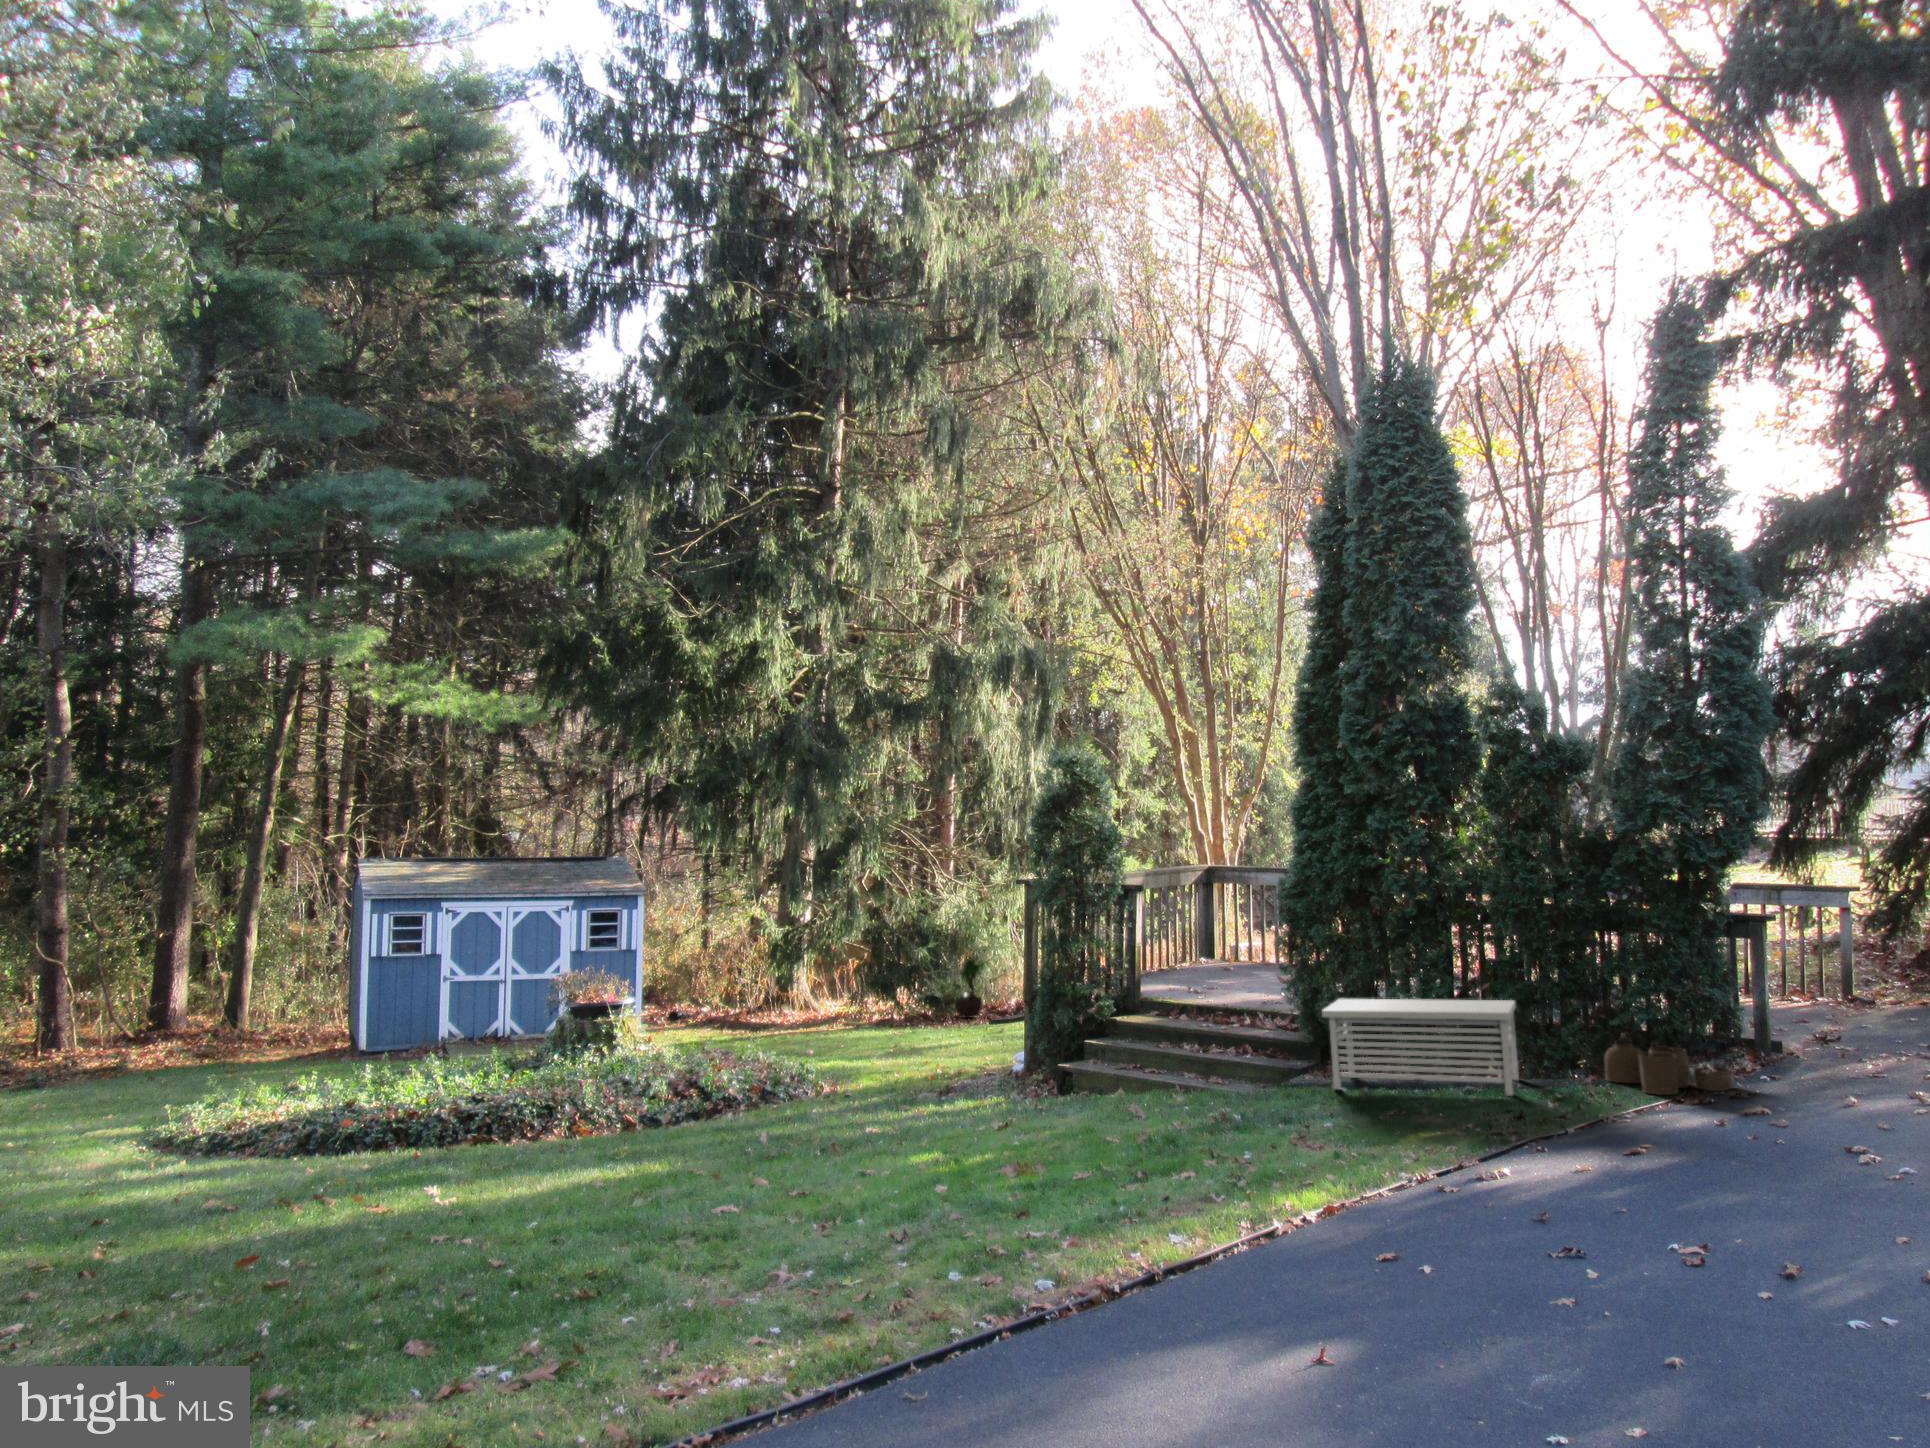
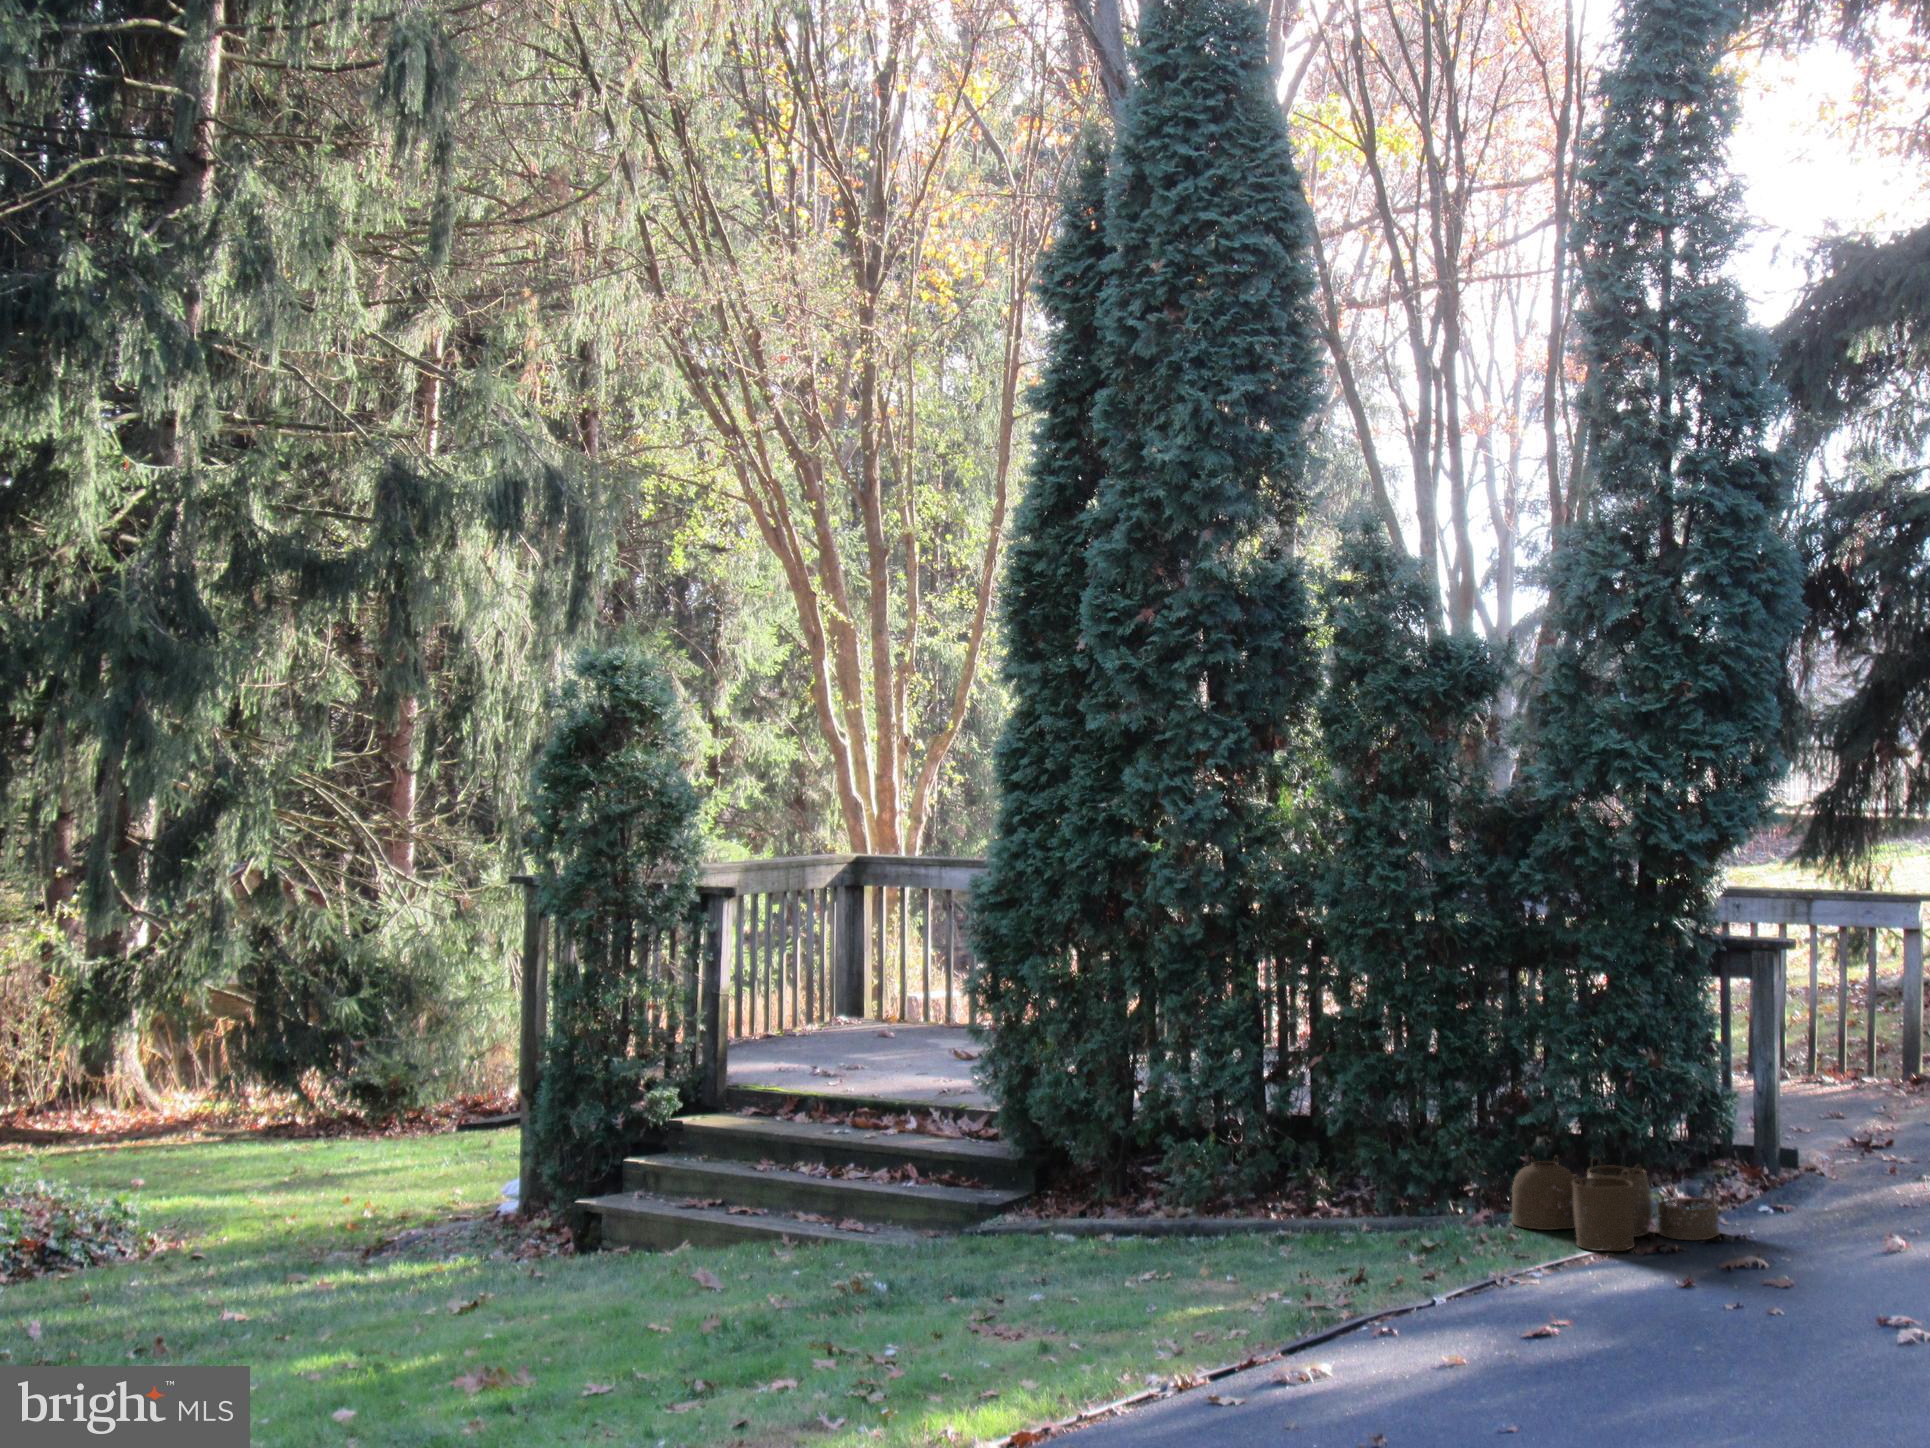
potted tree: present [955,959,986,1018] -> none [409,1002,474,1114]
storage bench: present [1322,999,1519,1096] -> none [1039,1090,1371,1260]

